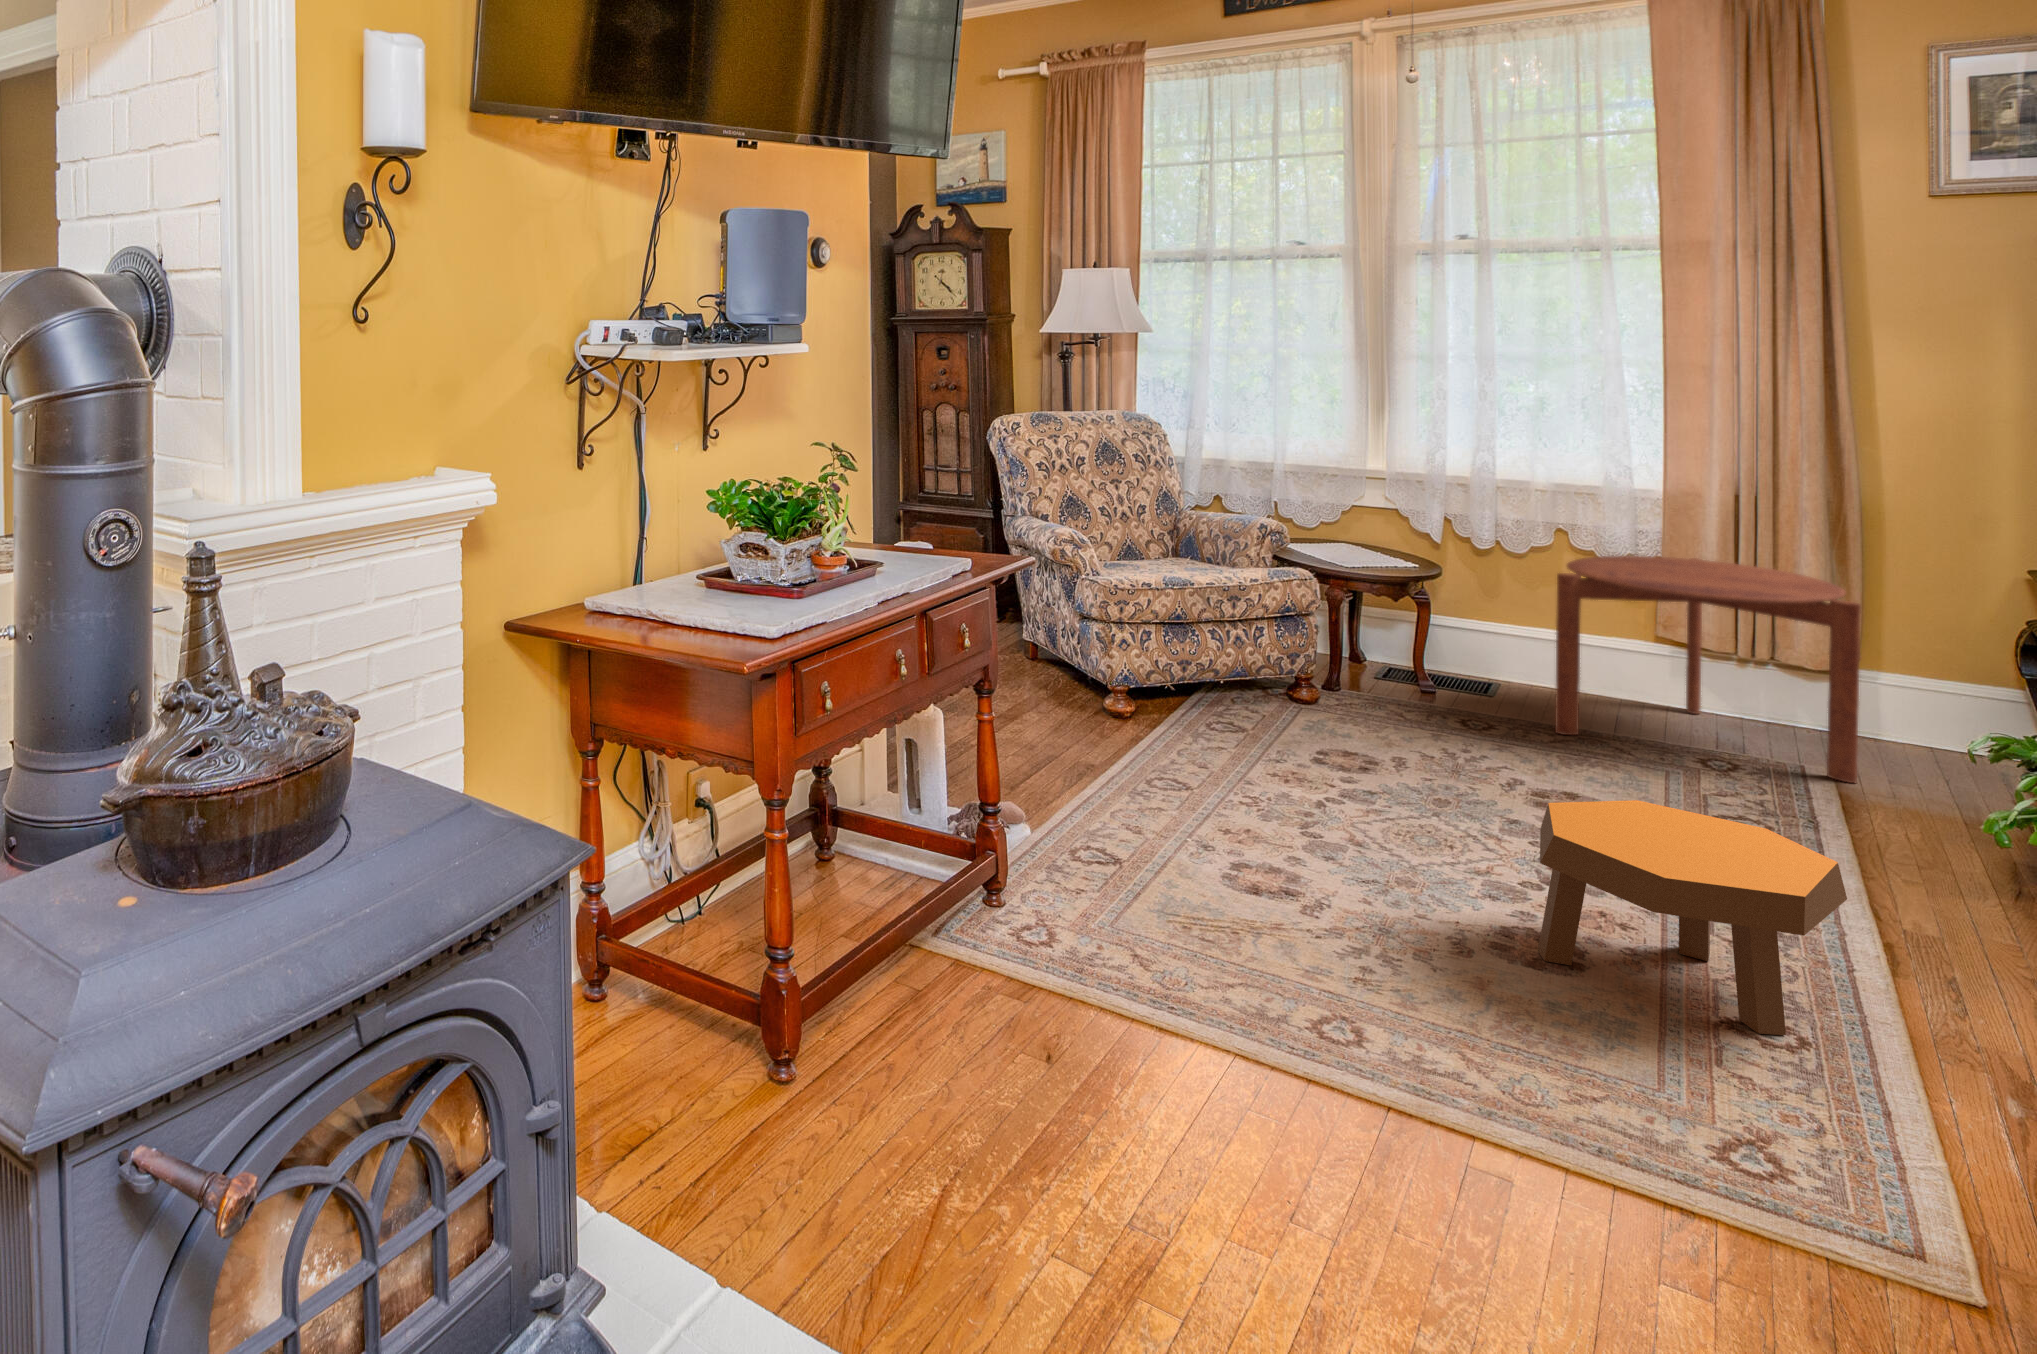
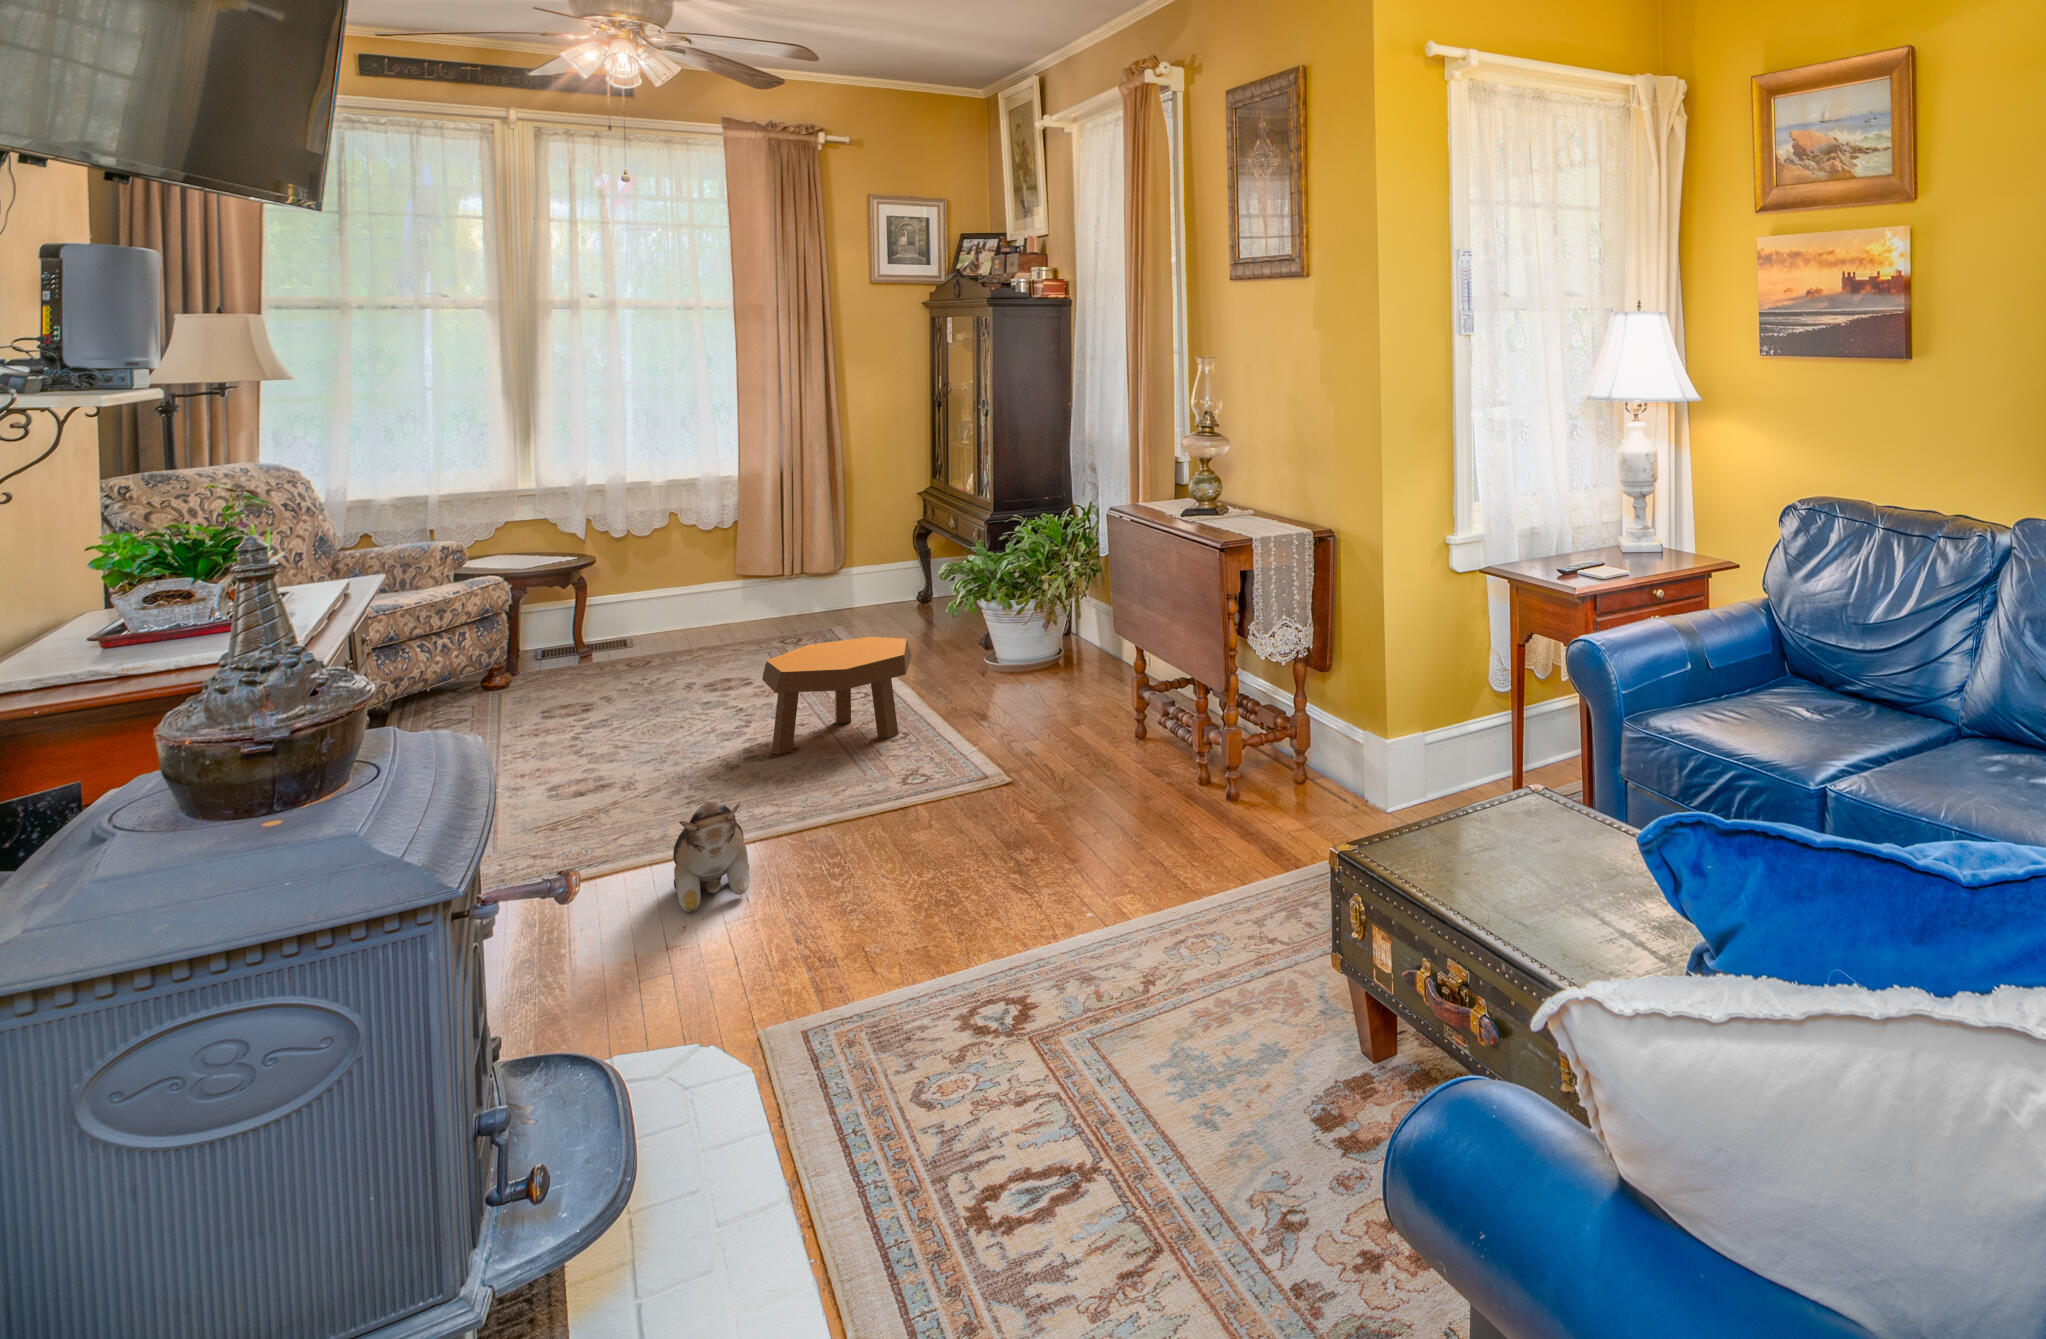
side table: present [1555,556,1861,783] -> none [697,514,866,652]
plush toy: none [1206,1023,1351,1194] -> present [673,802,749,912]

